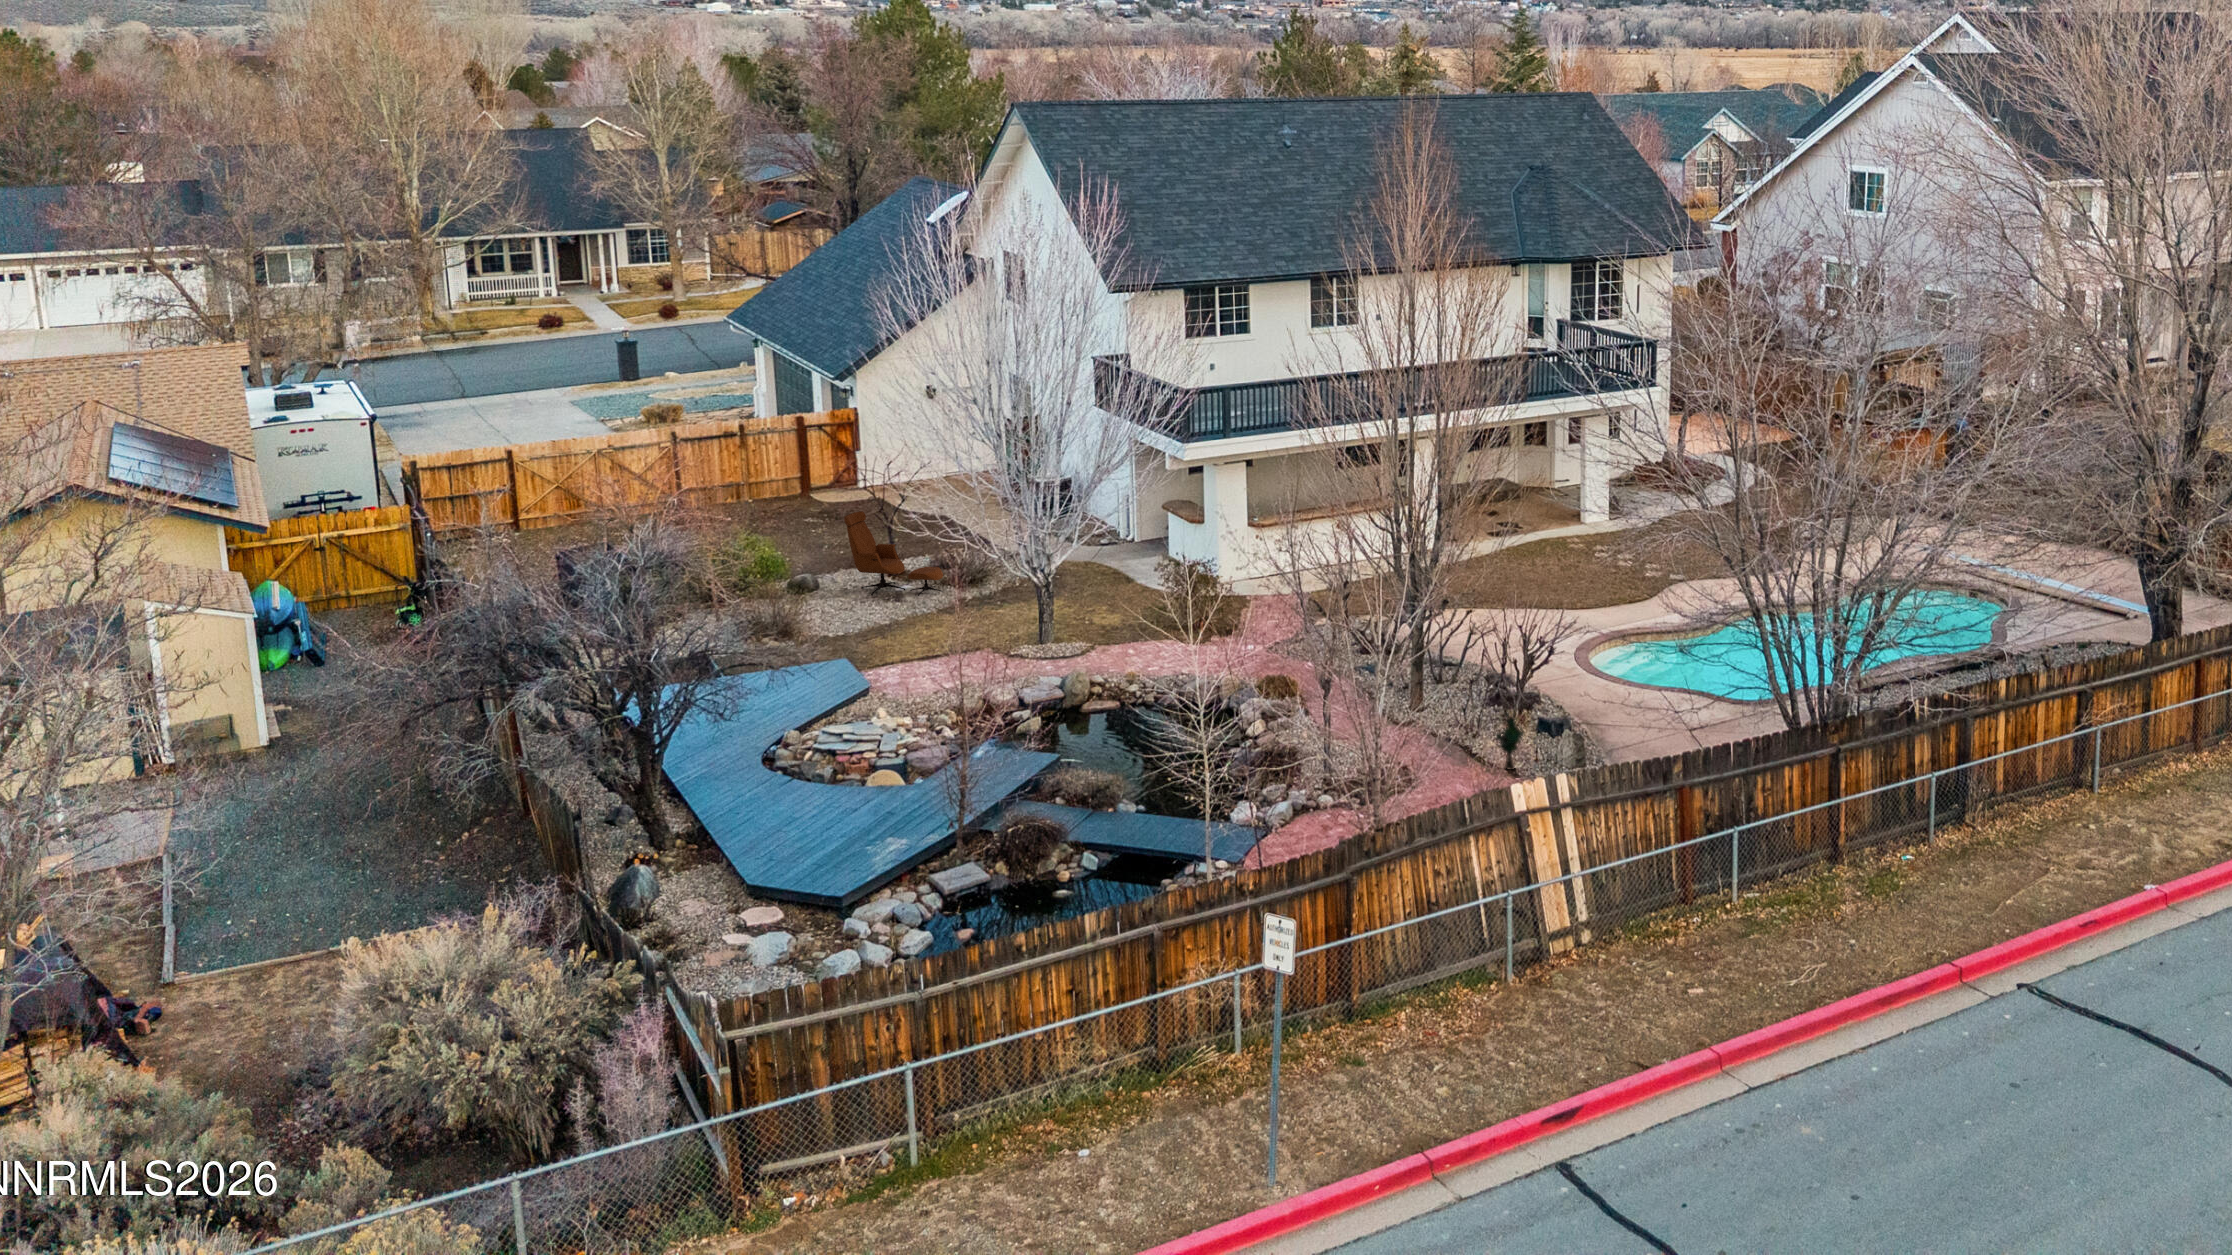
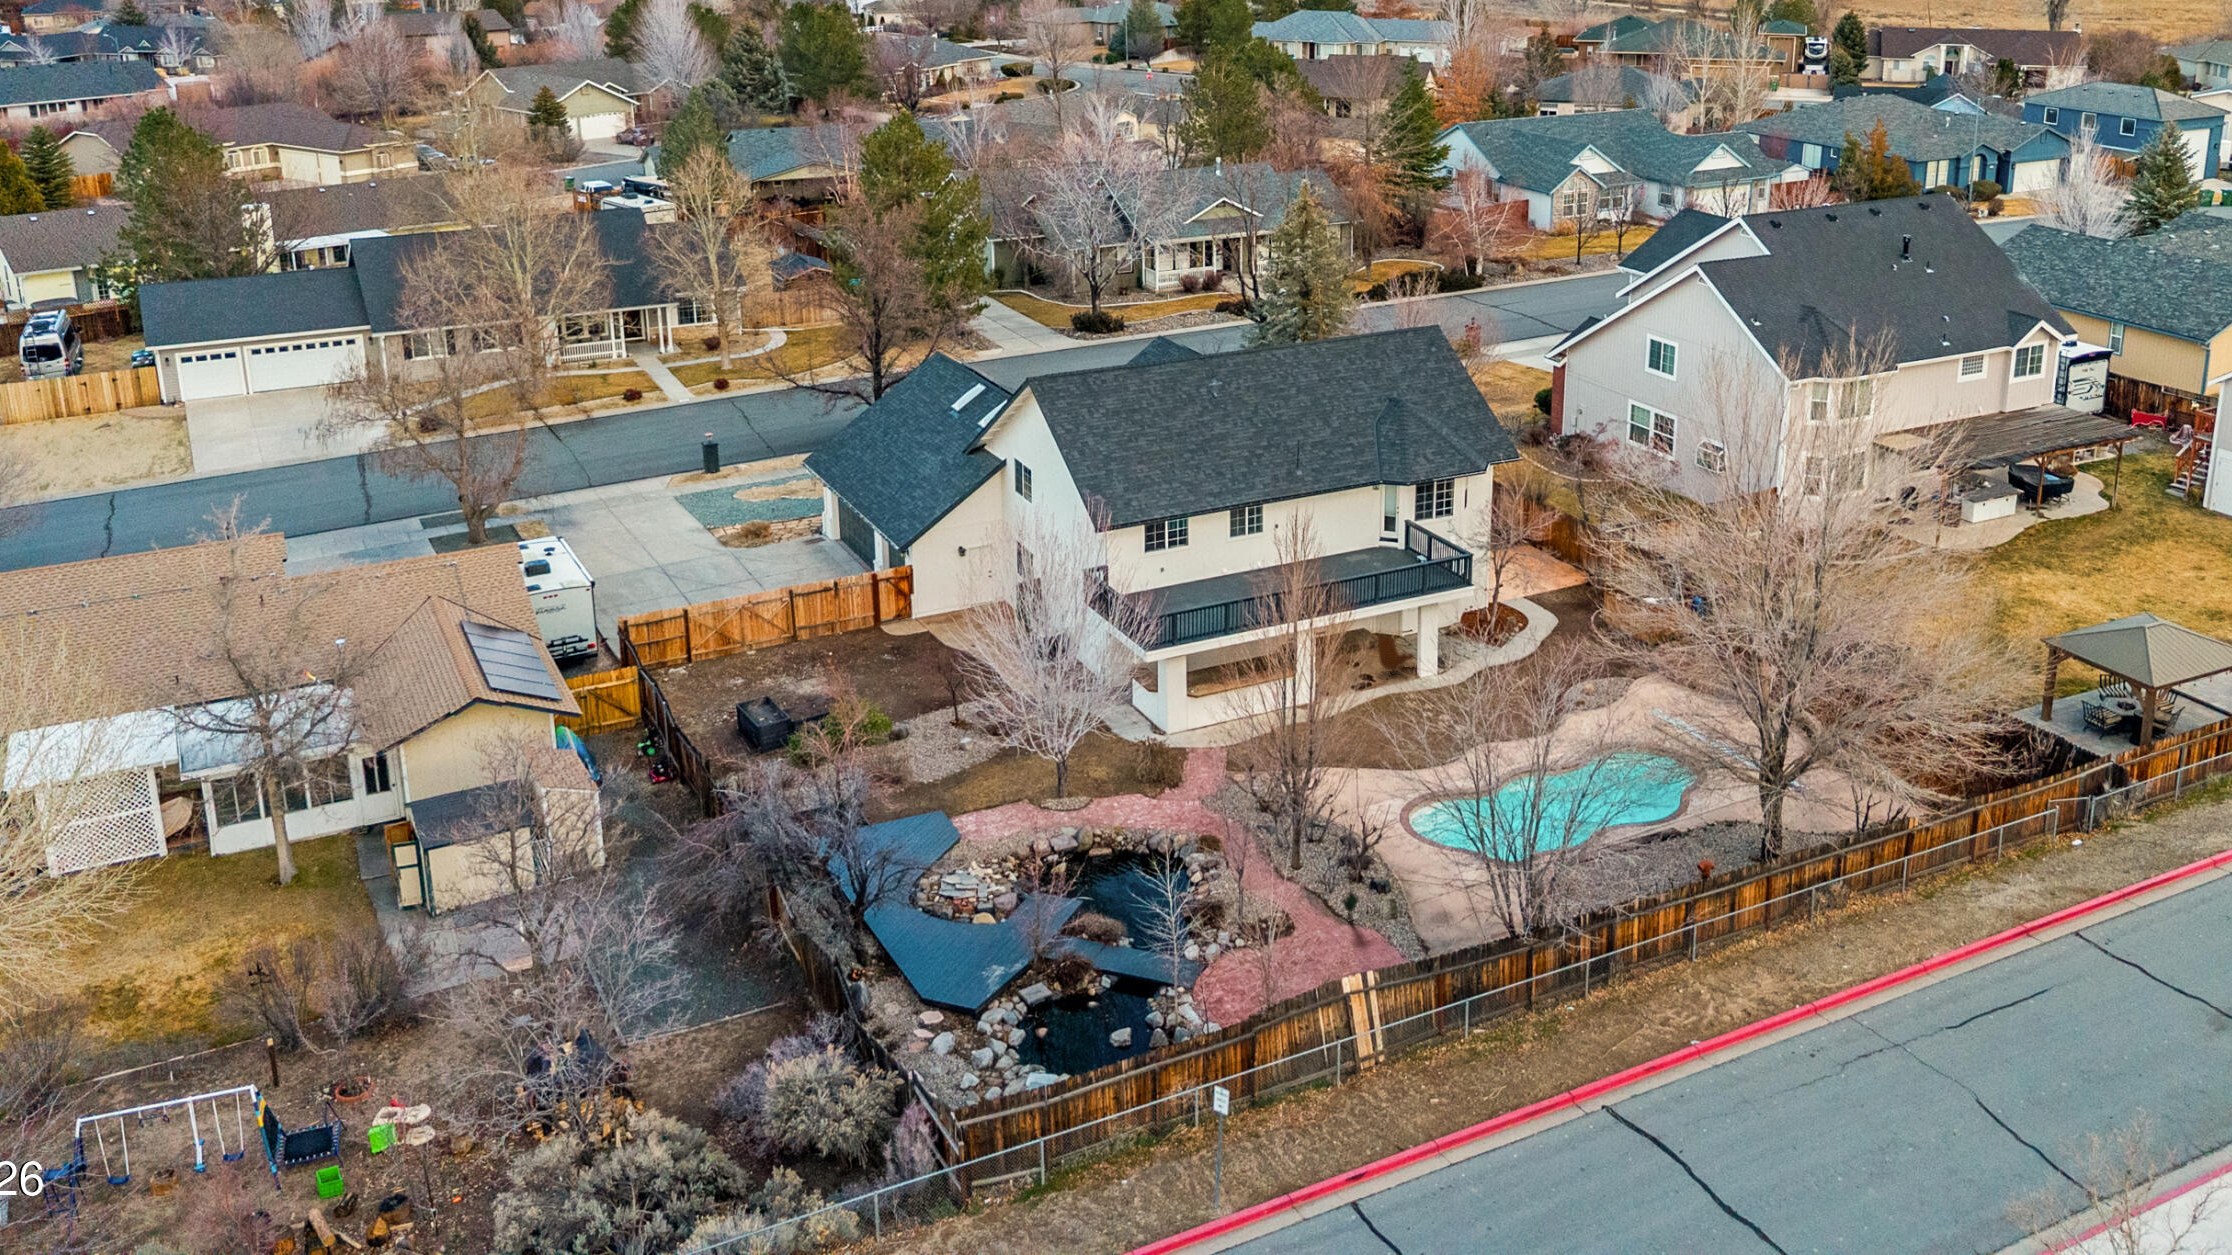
lounge chair: present [844,511,943,596] -> present [1378,635,1414,680]

